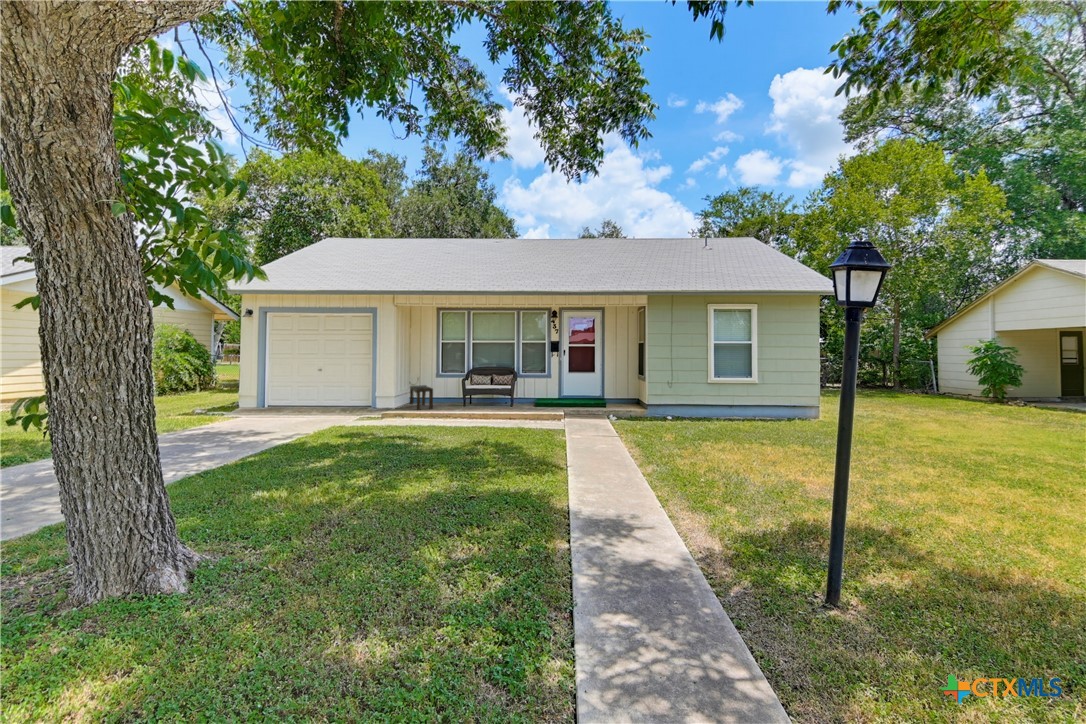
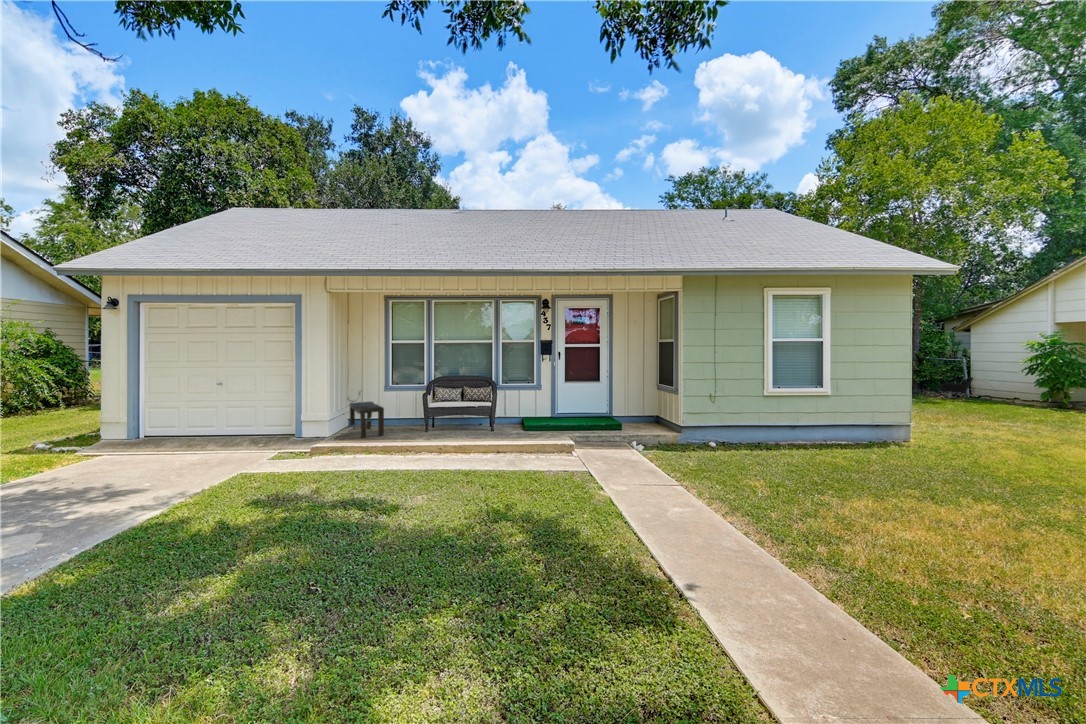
lounge chair: none [928,378,963,397] -> present [940,377,973,399]

